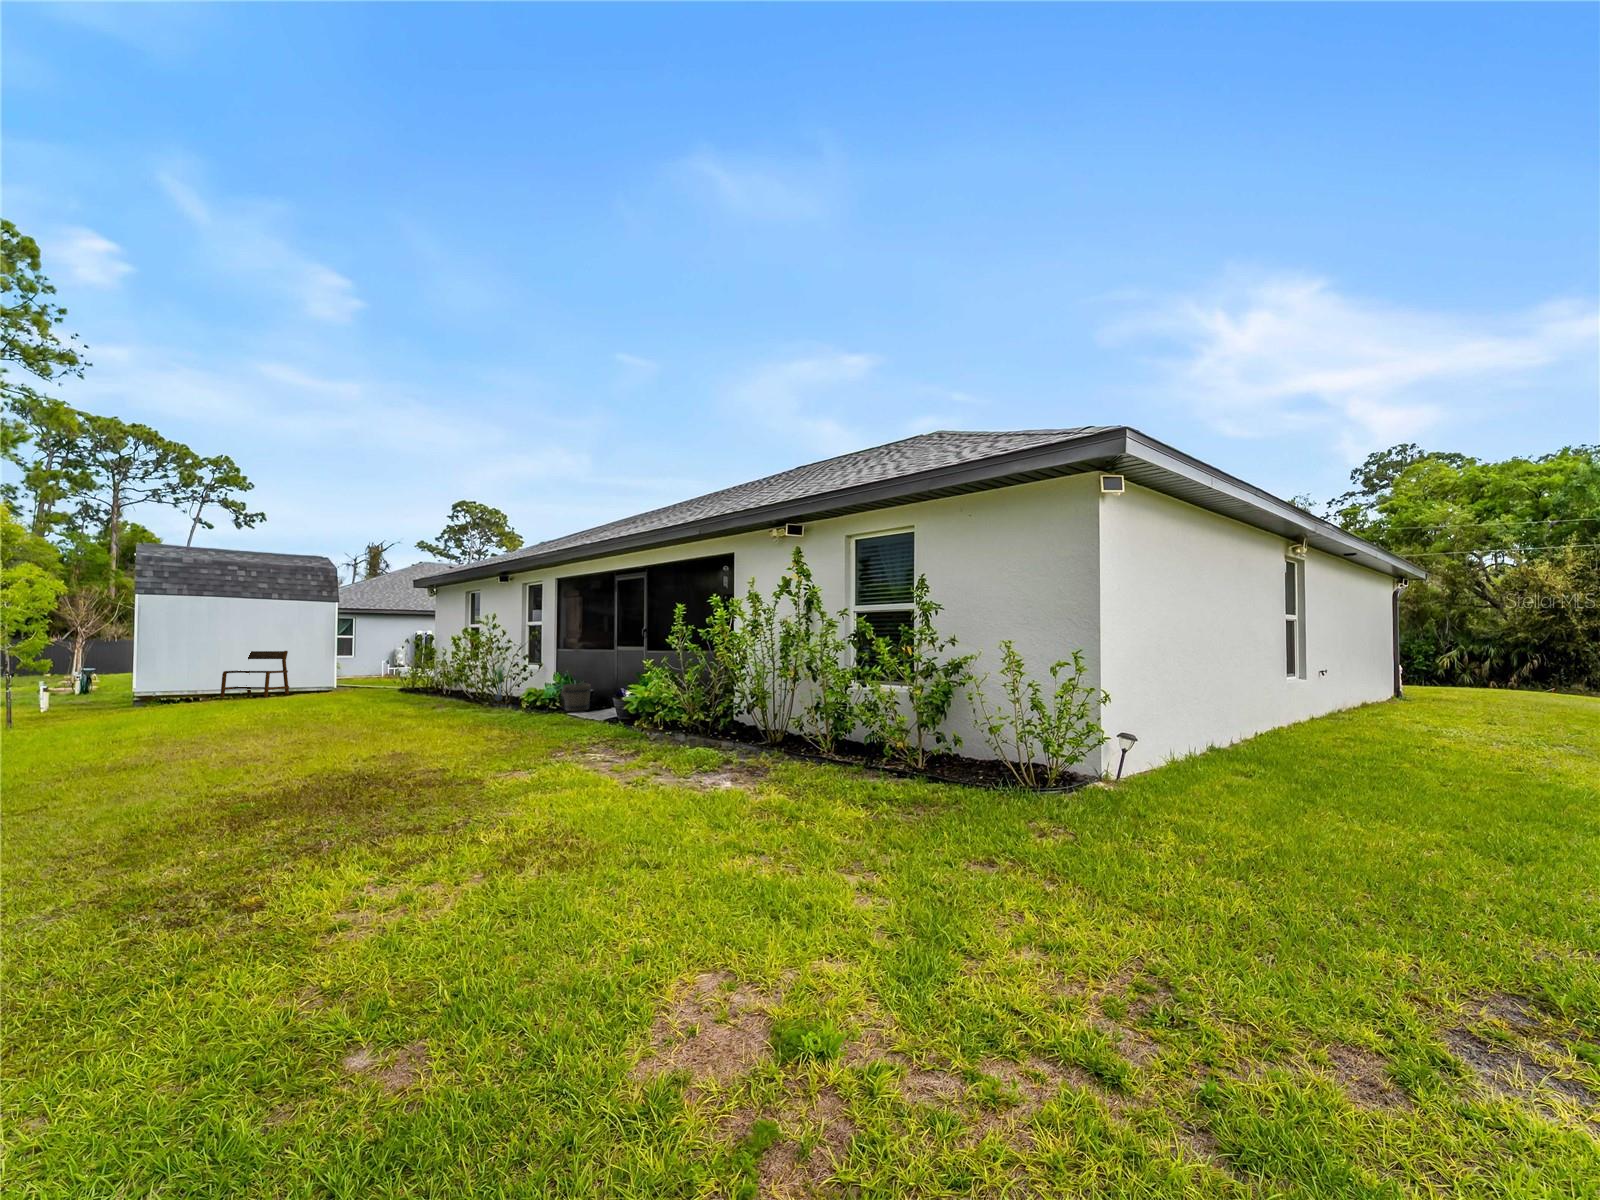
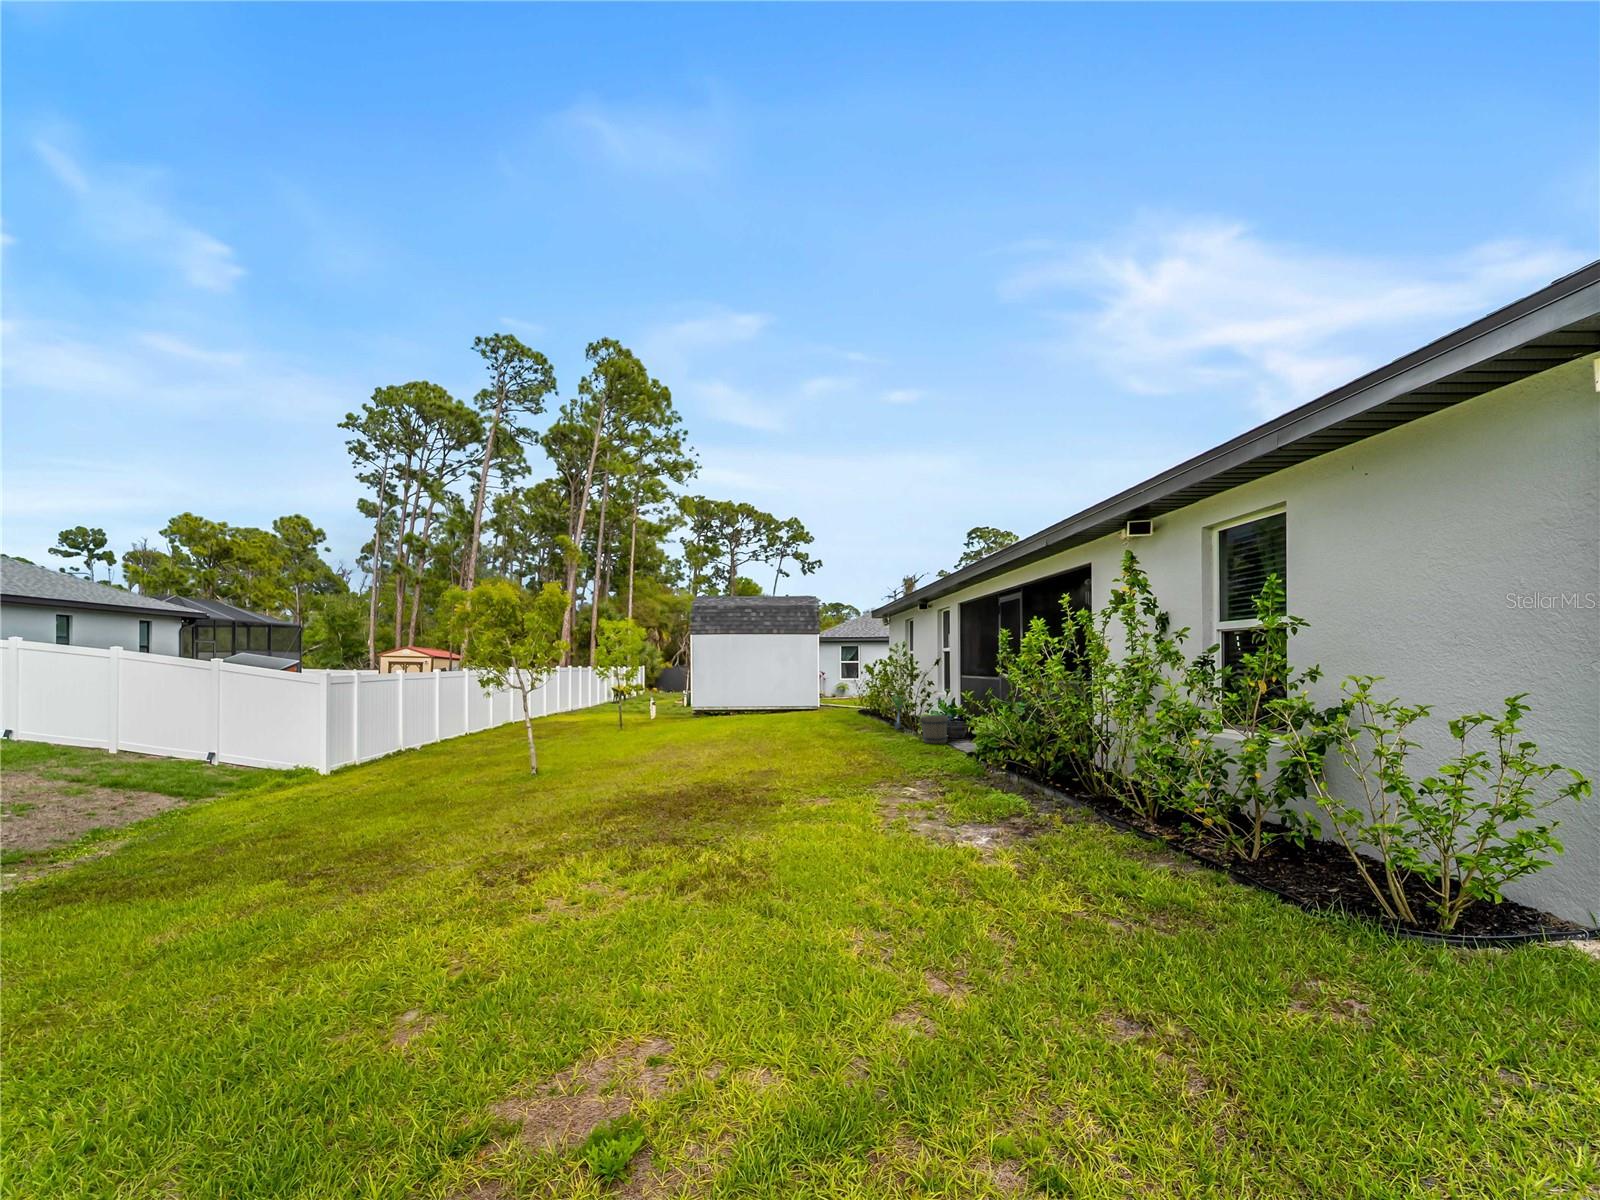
bench: present [220,651,289,698] -> none [741,676,781,715]

